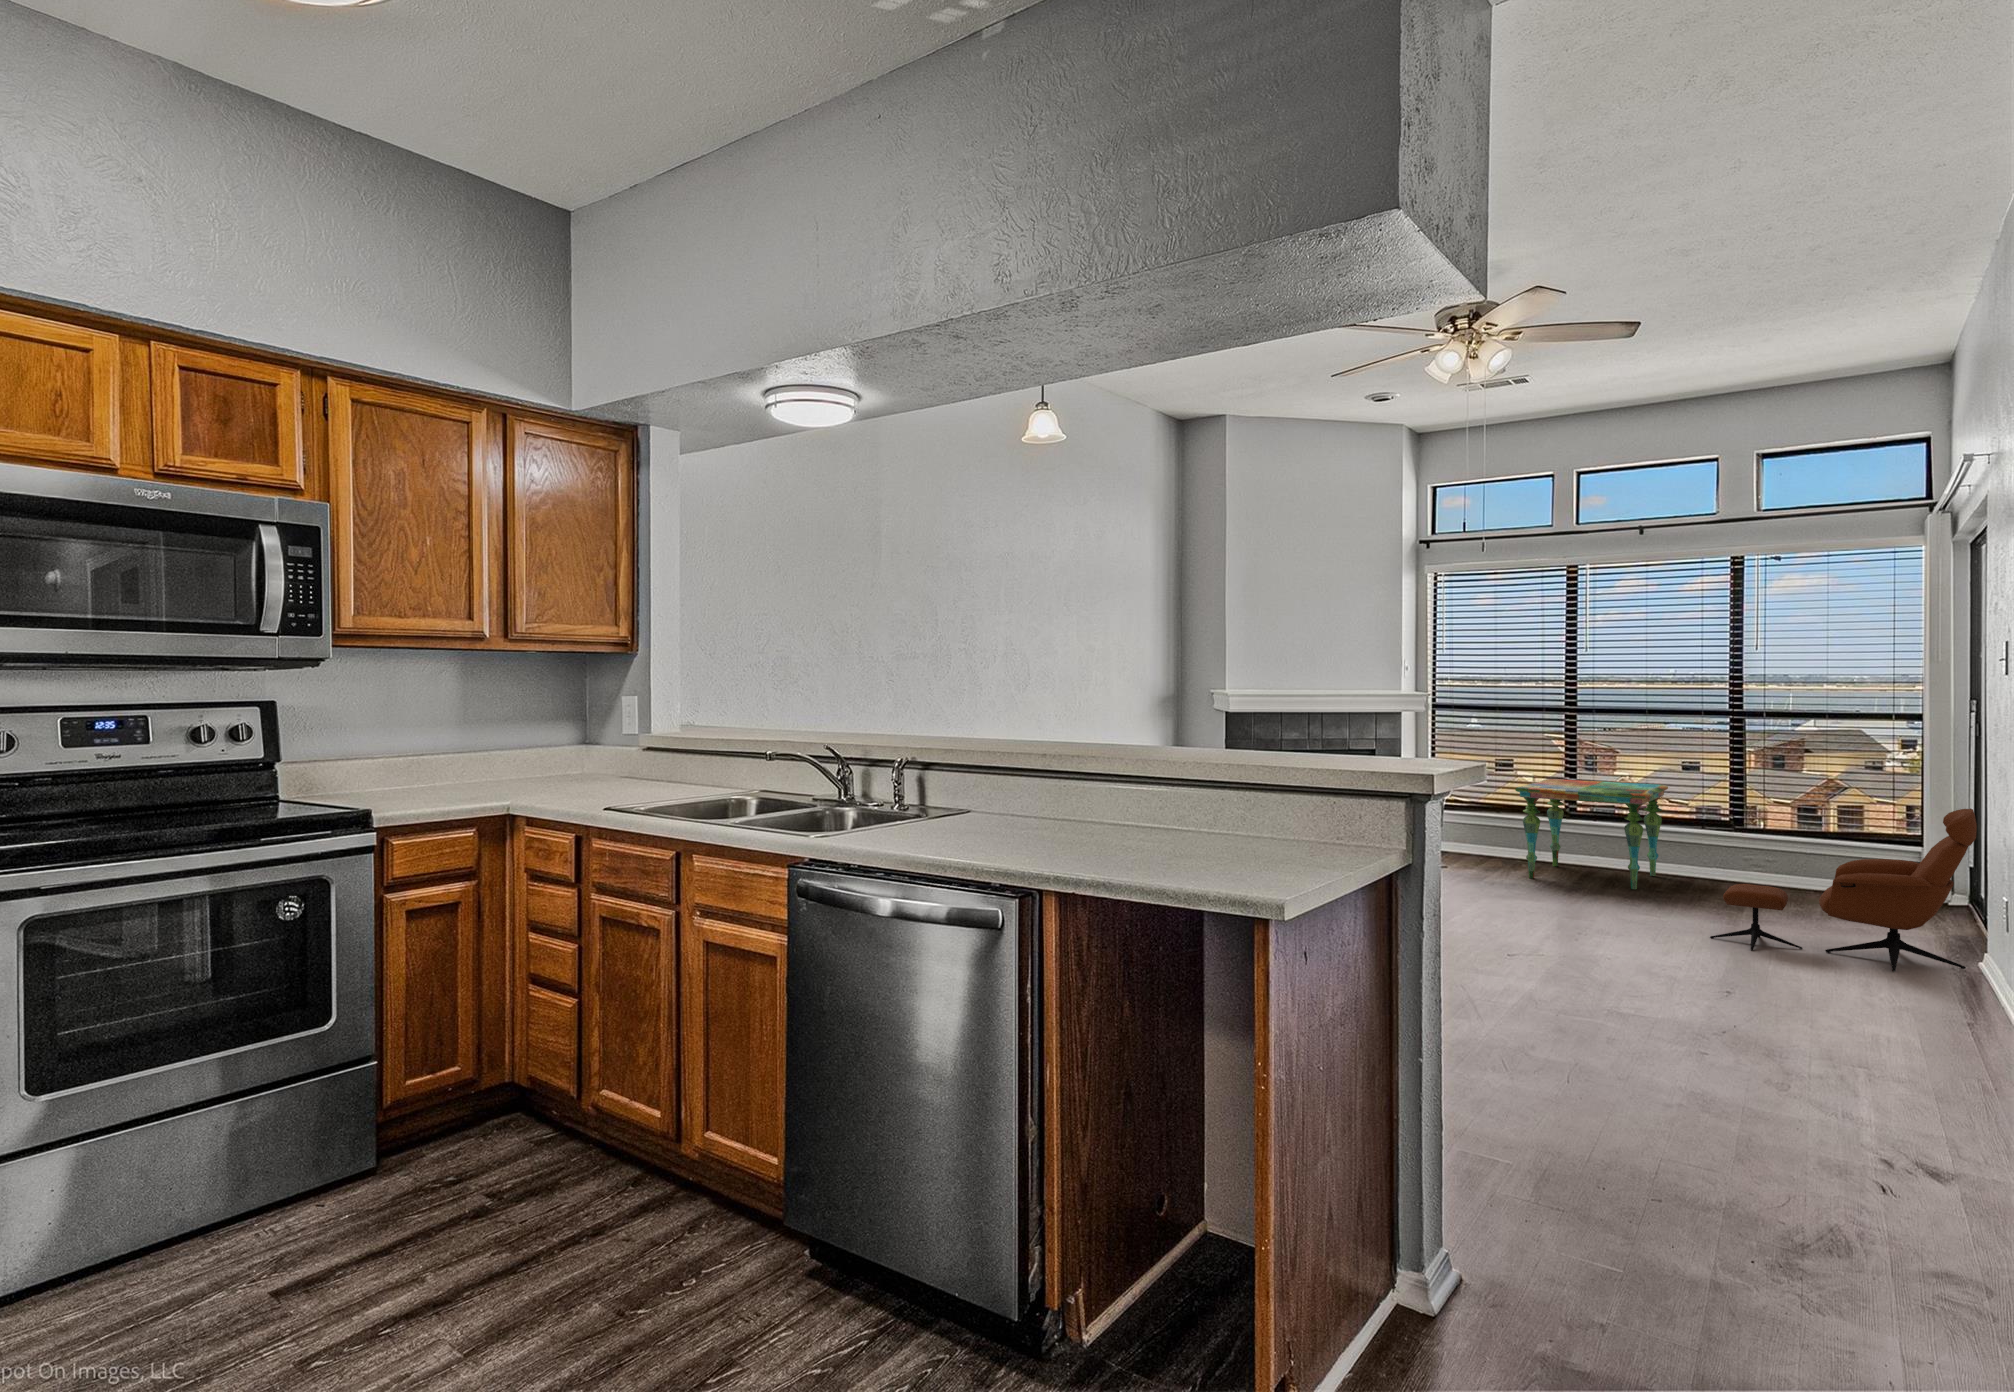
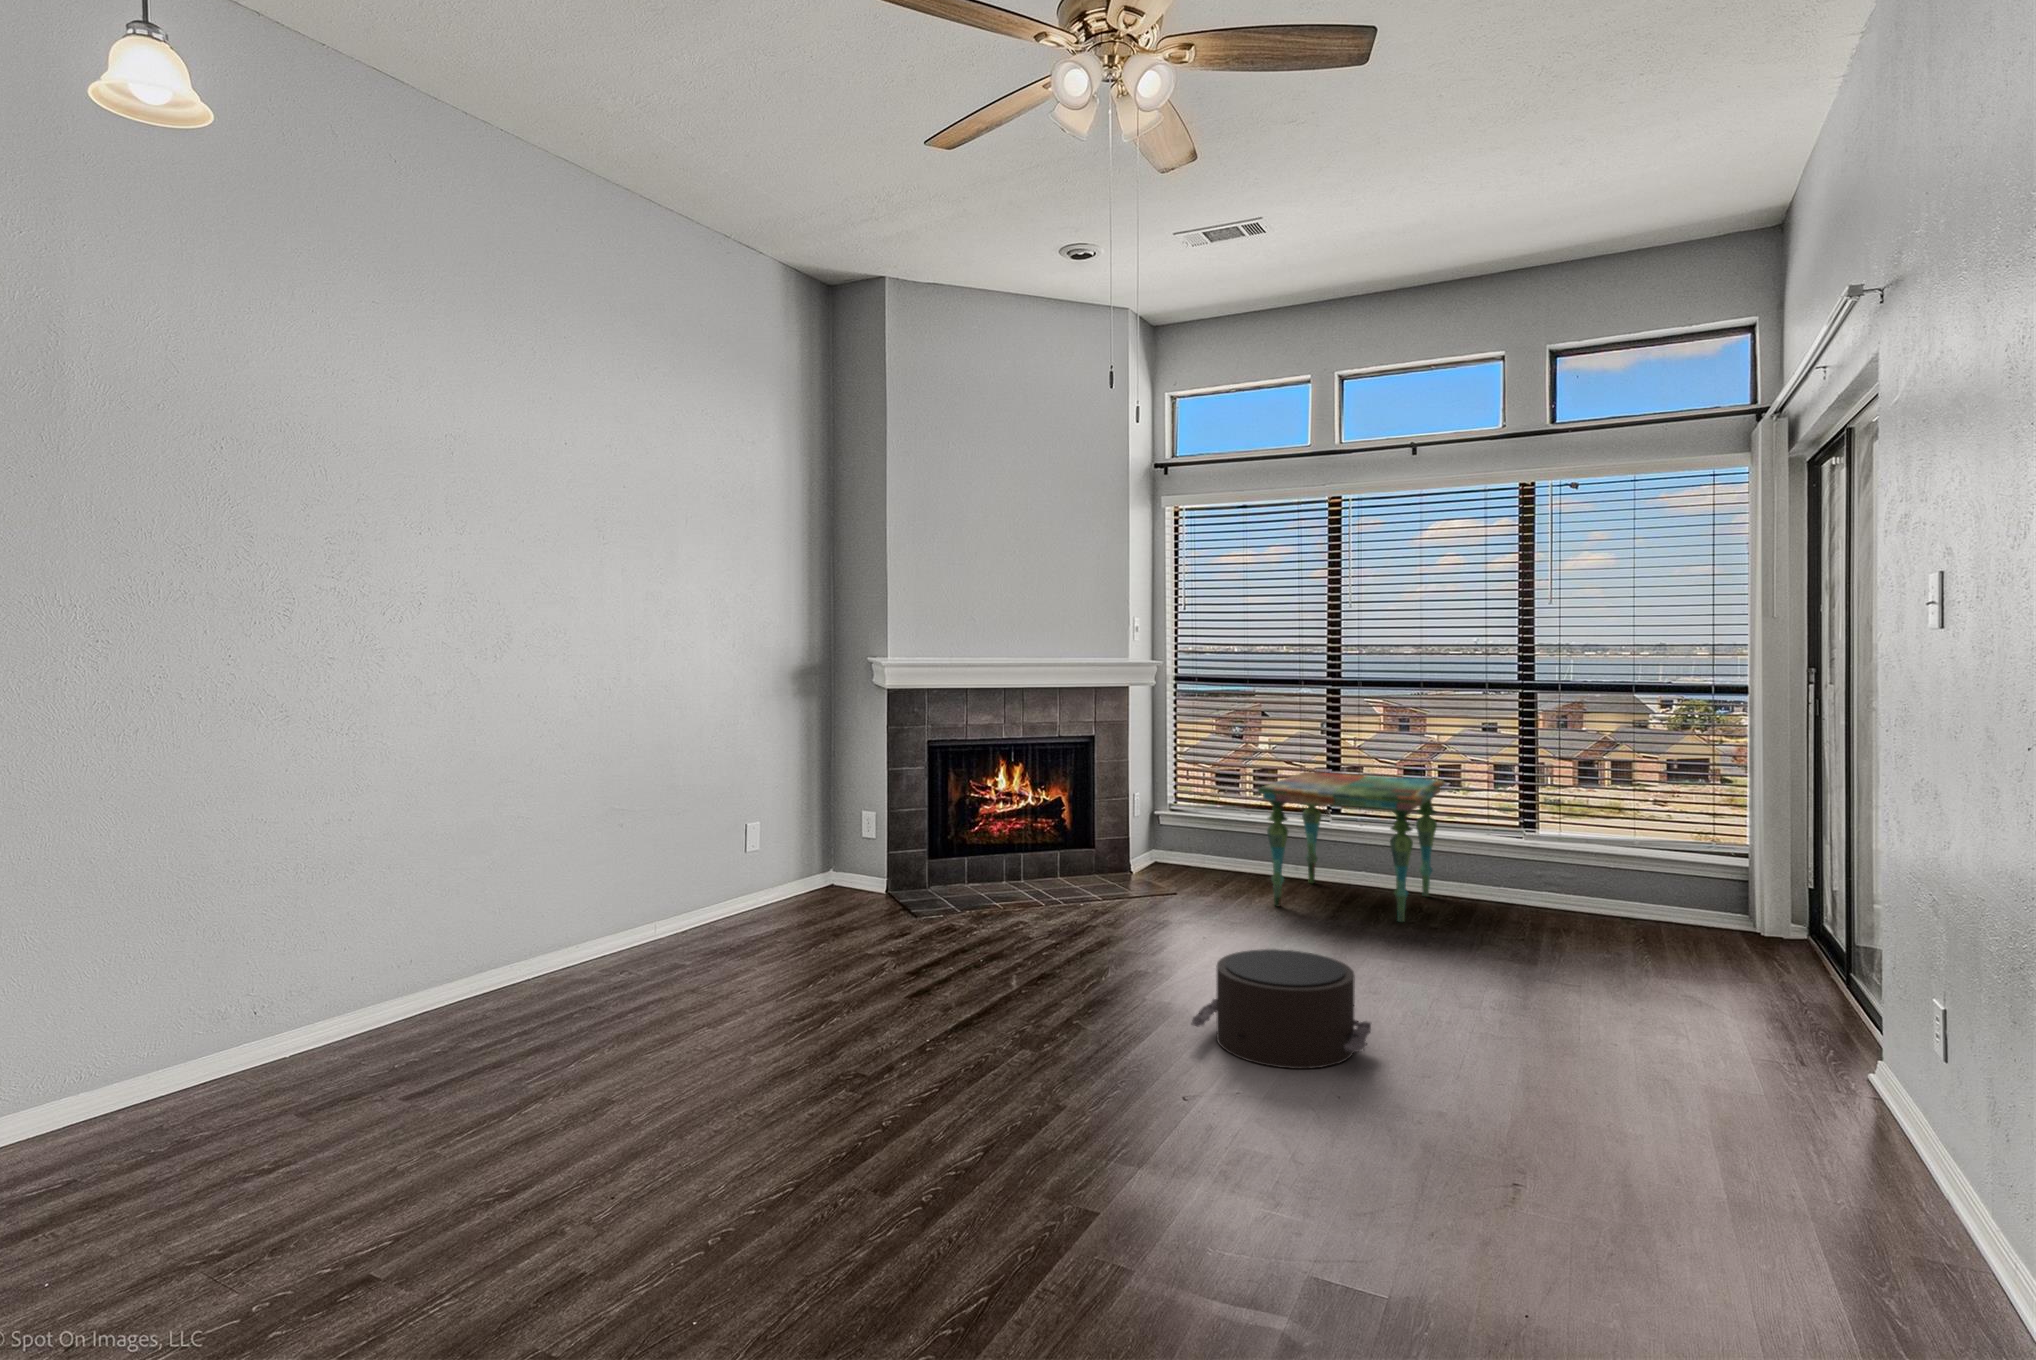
lounge chair: present [1710,808,1977,971] -> none [1495,837,1873,1092]
pouf: none [1495,884,1621,952] -> present [1192,949,1371,1069]

